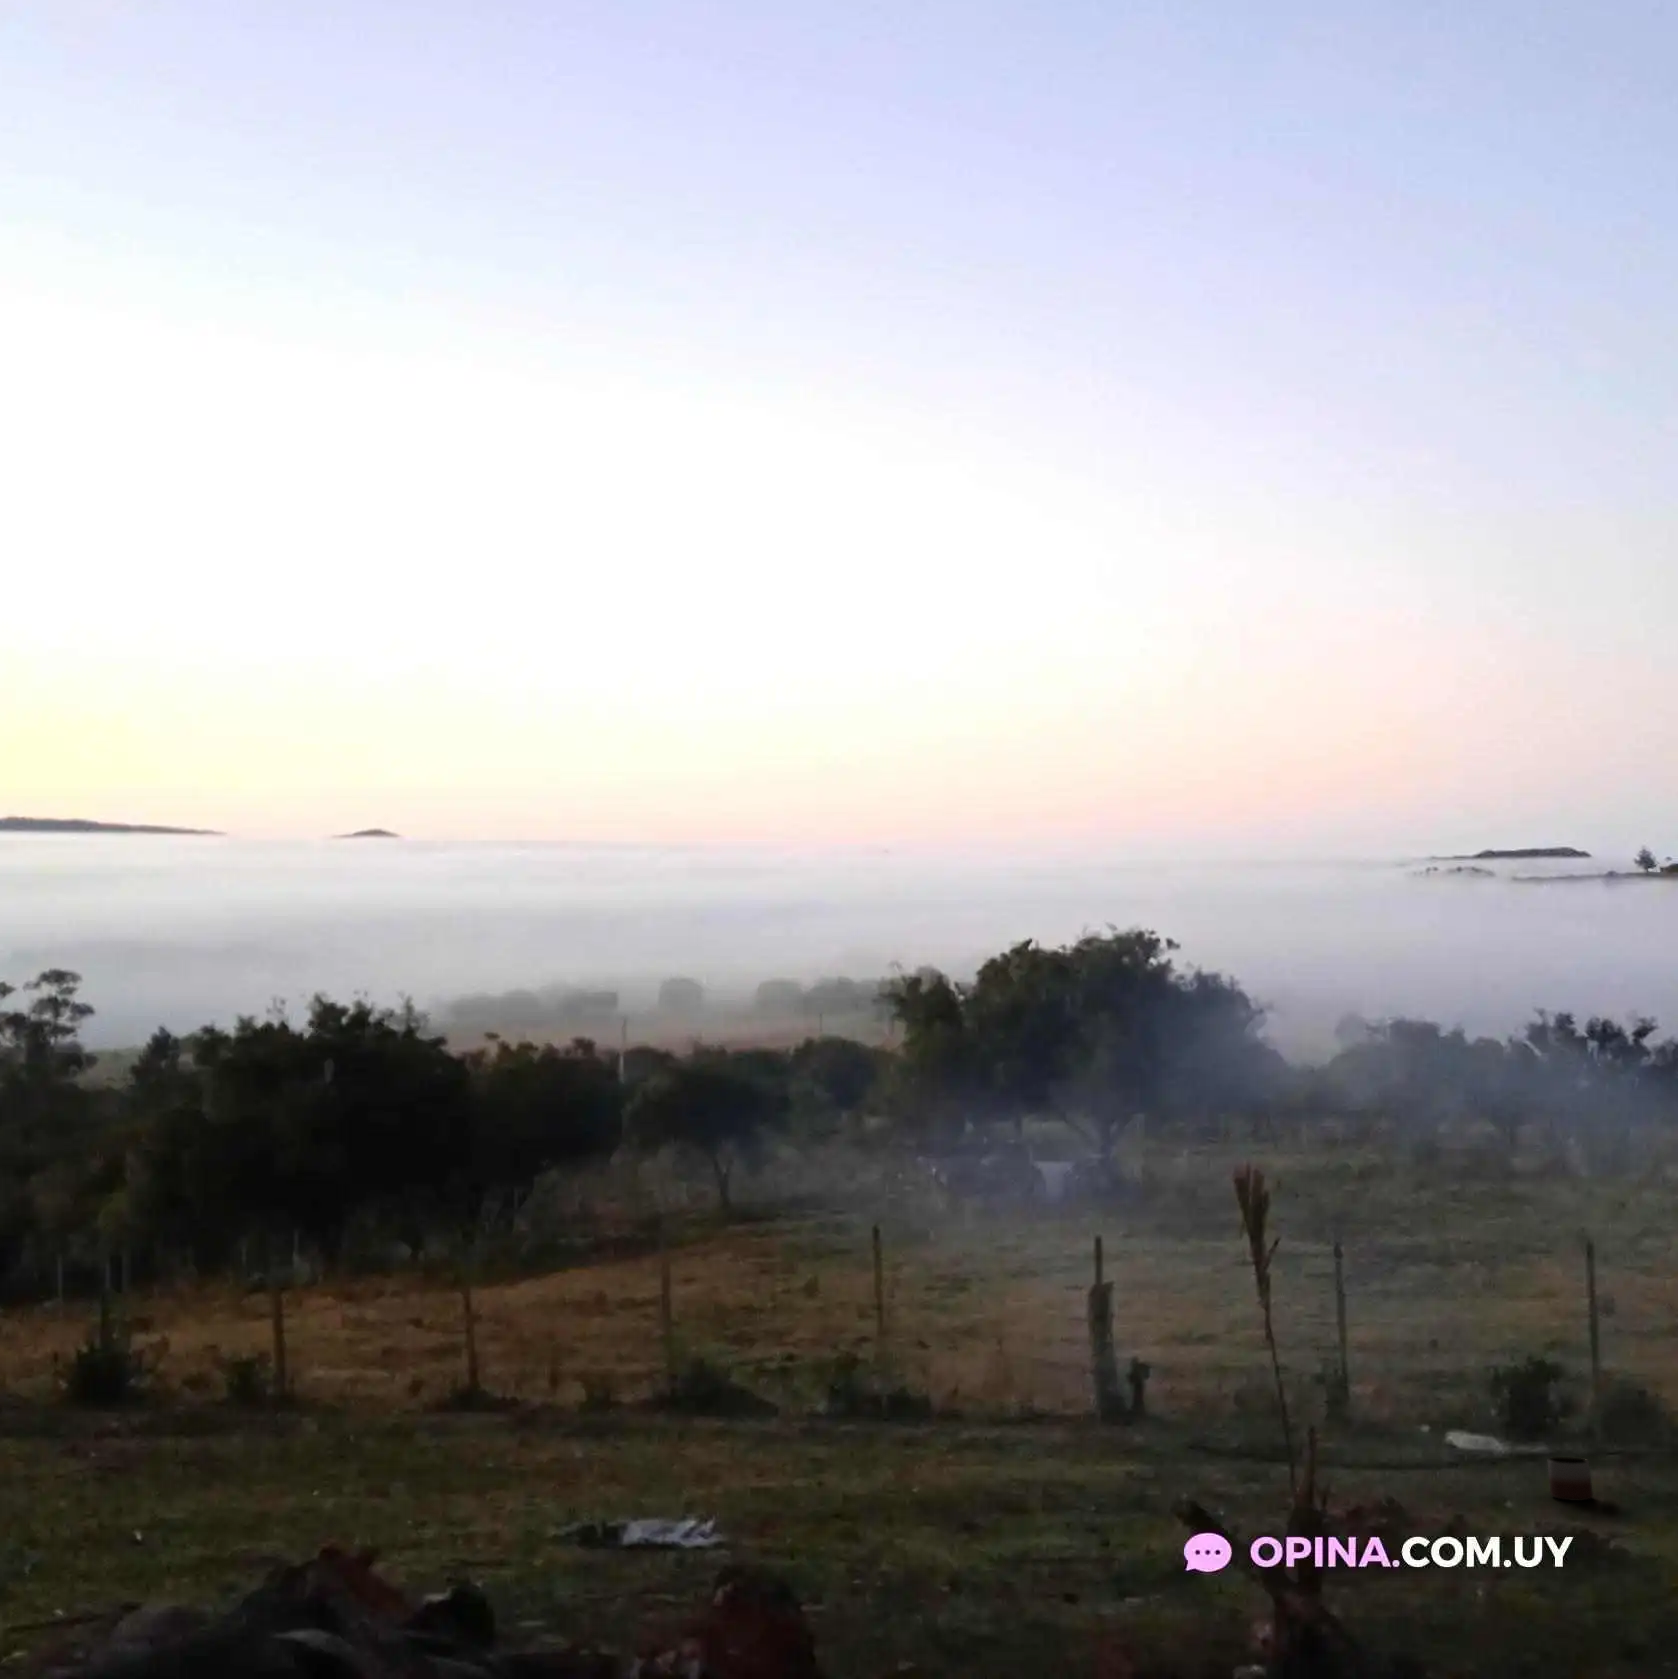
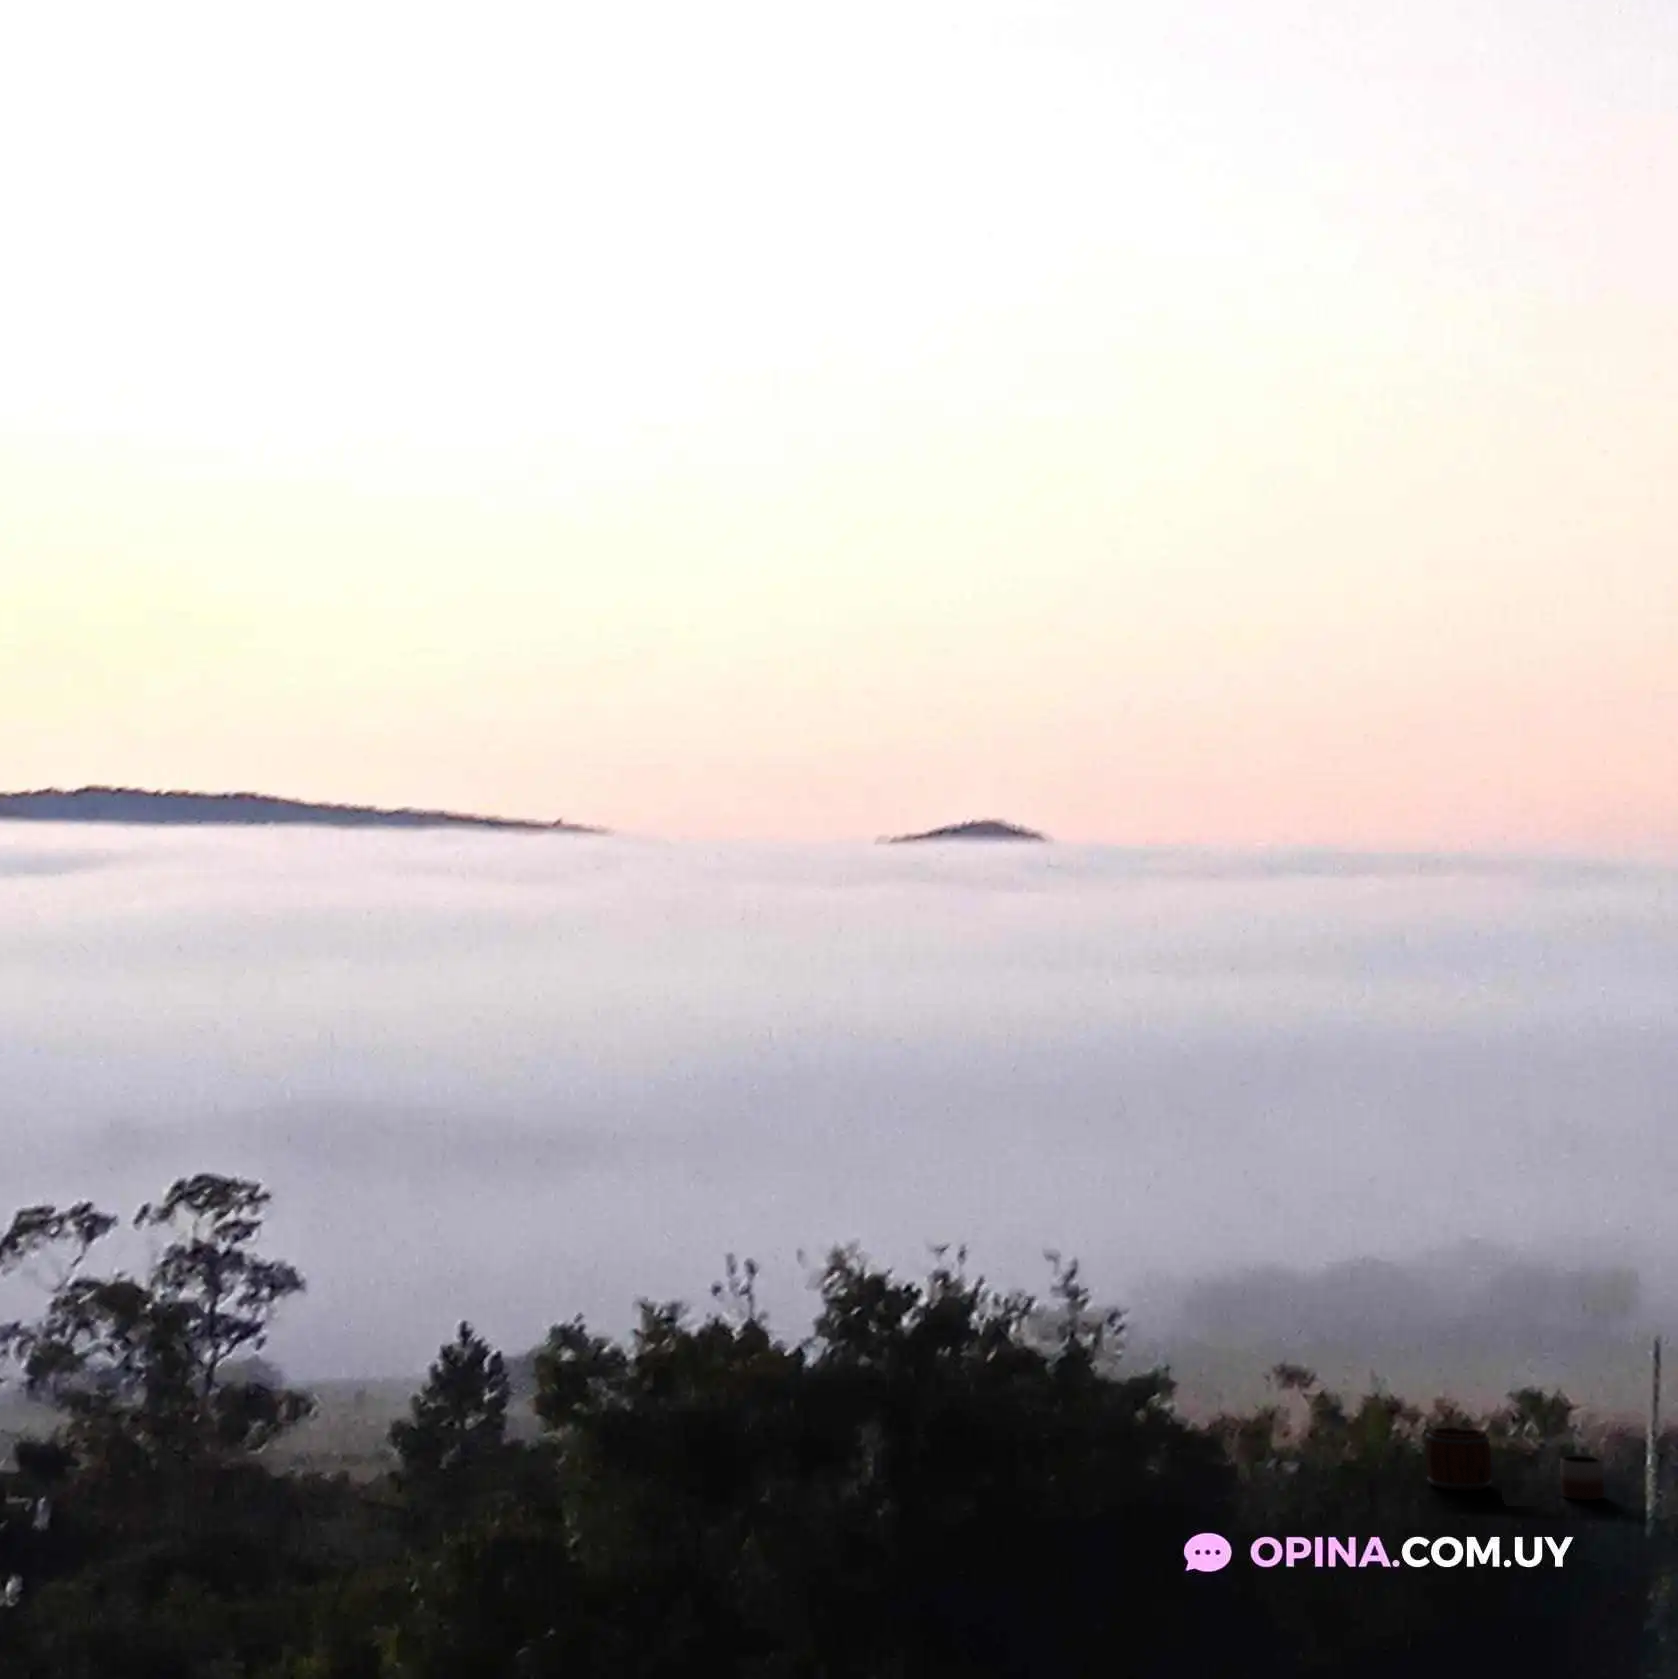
bucket: none [1414,1429,1482,1491] -> present [1425,1427,1491,1491]

